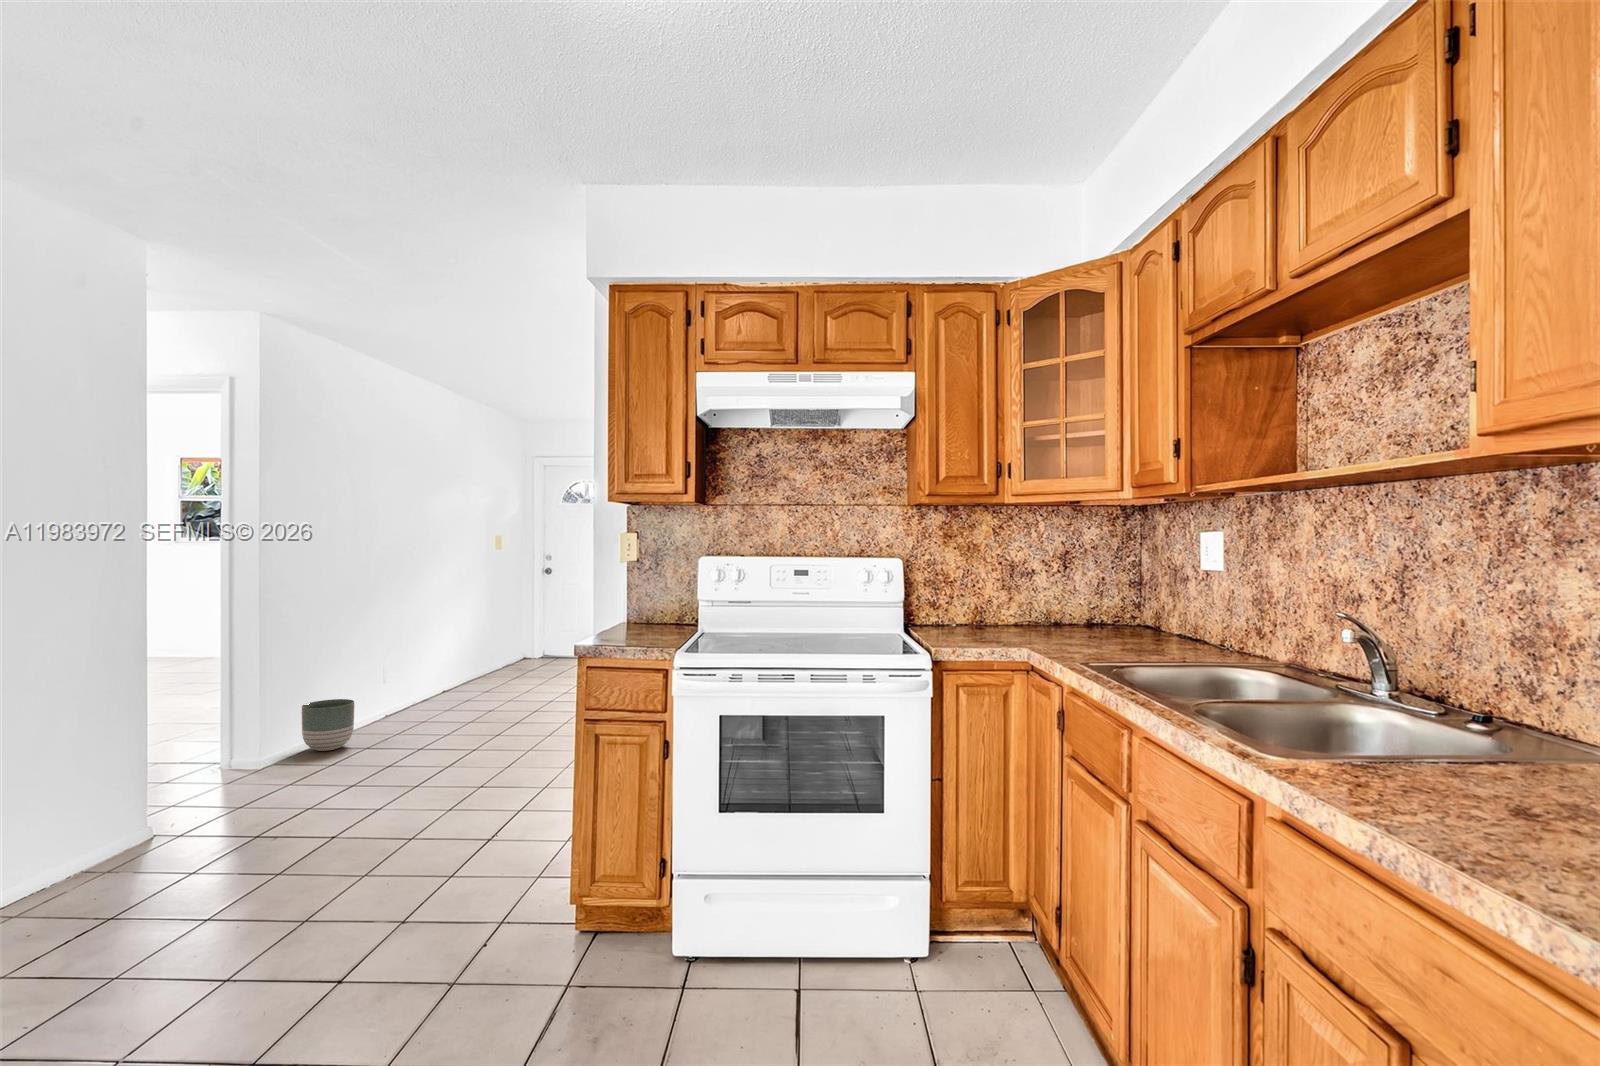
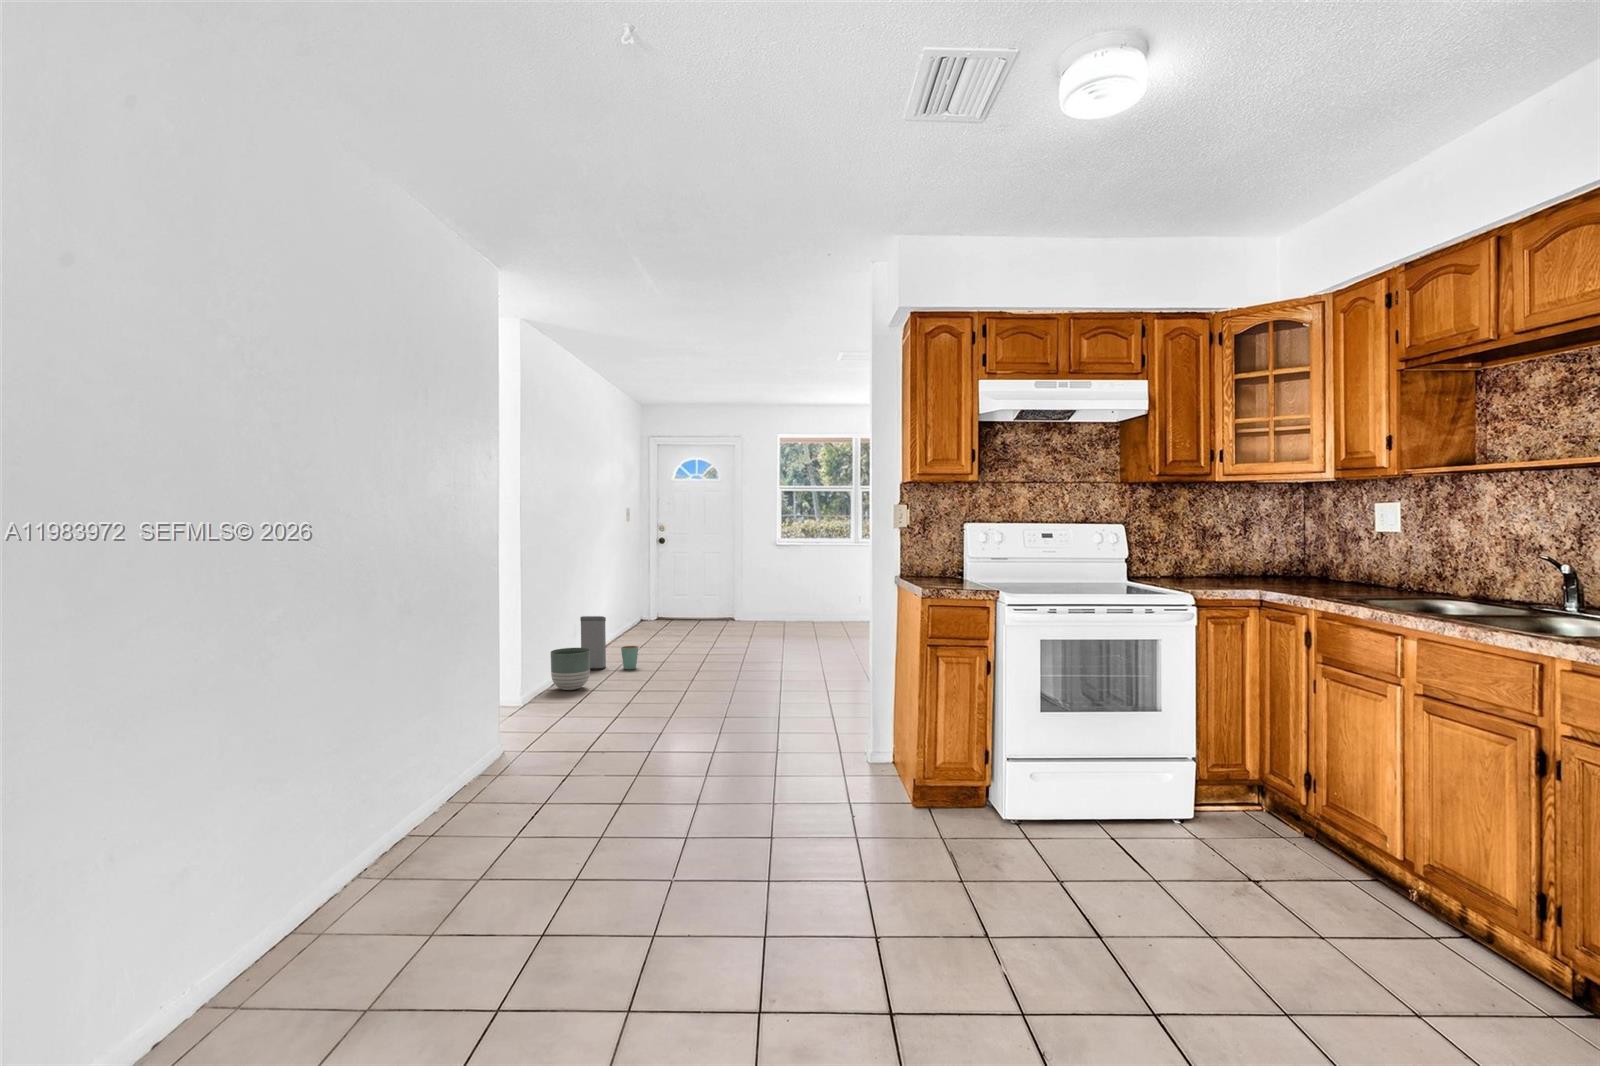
trash can: none [371,660,441,724] -> present [580,616,638,670]

